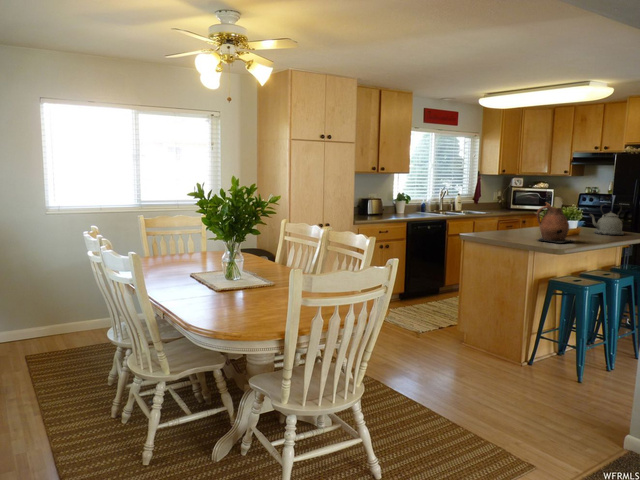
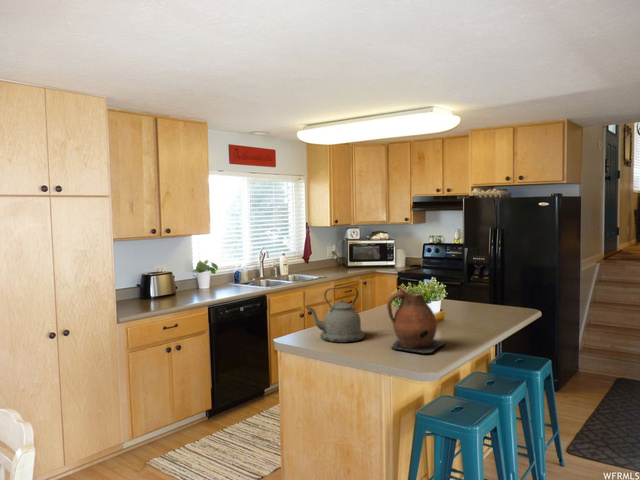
kettle: present [590,204,624,235] -> present [308,287,364,342]

